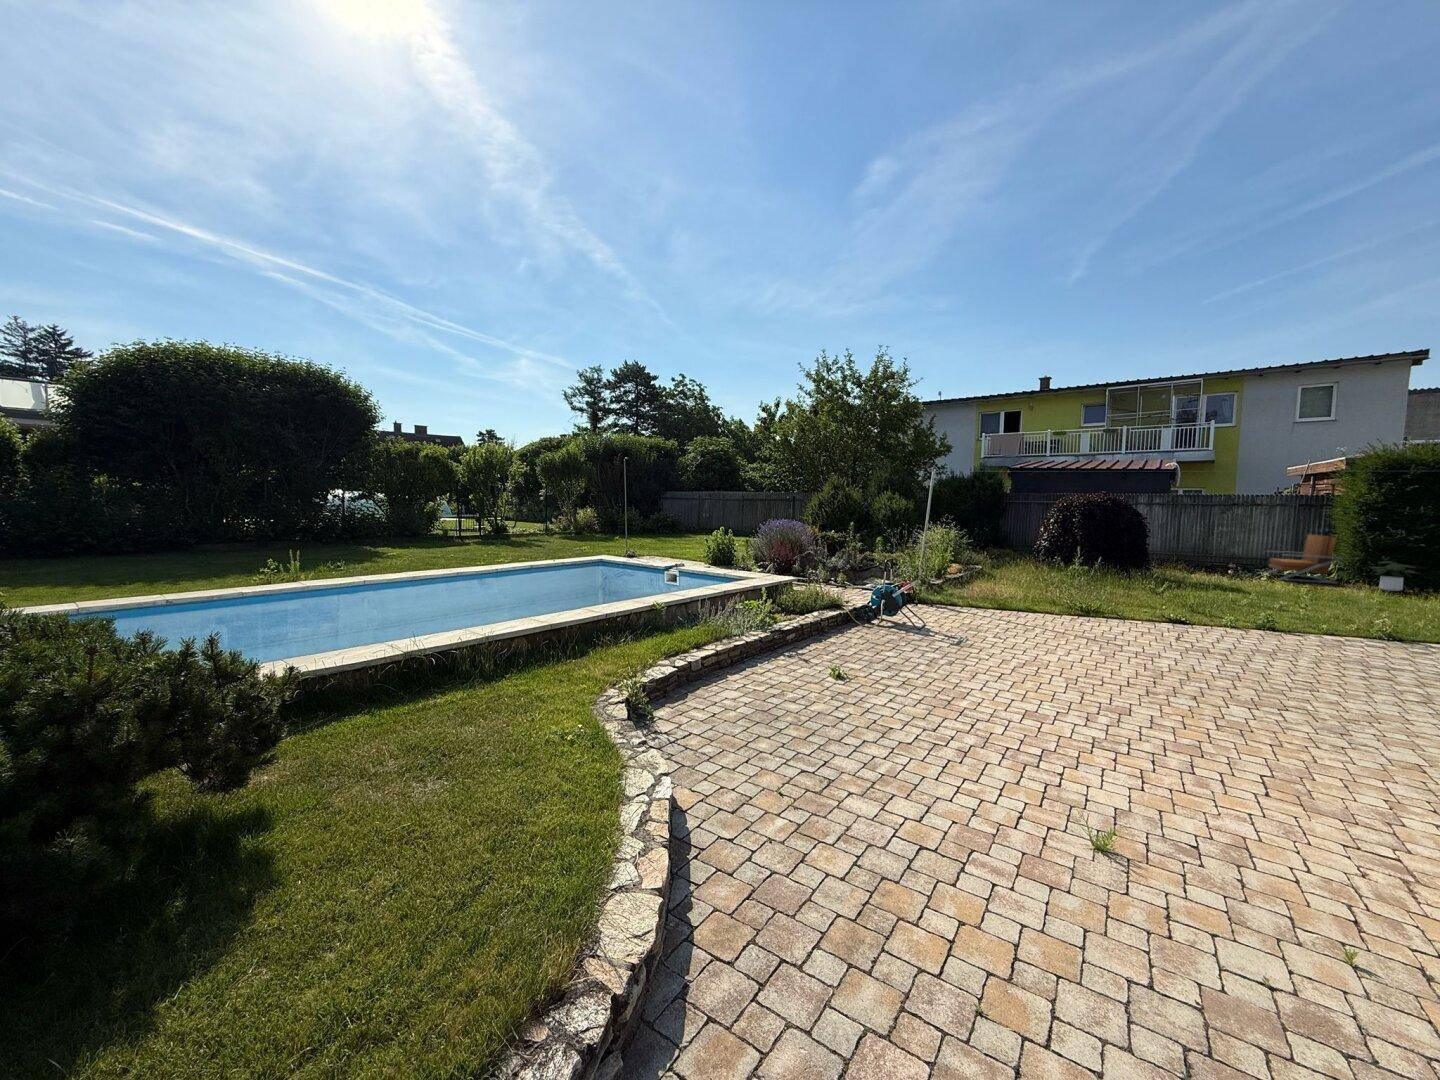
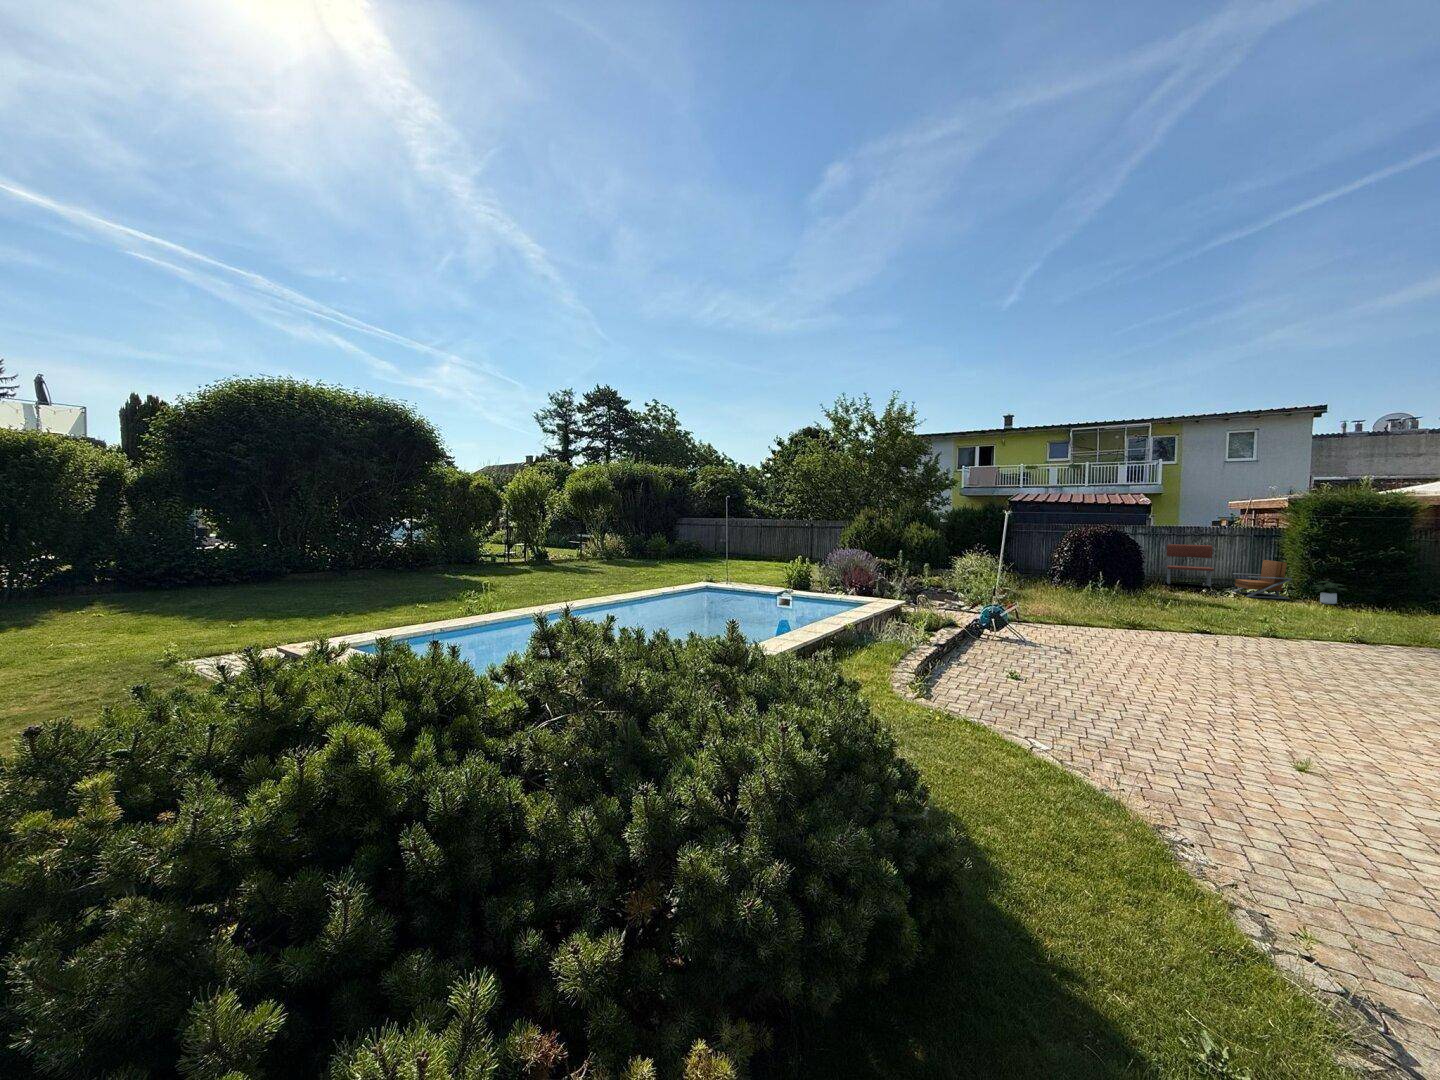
bench: none [1186,516,1246,567] -> present [1166,544,1214,587]

